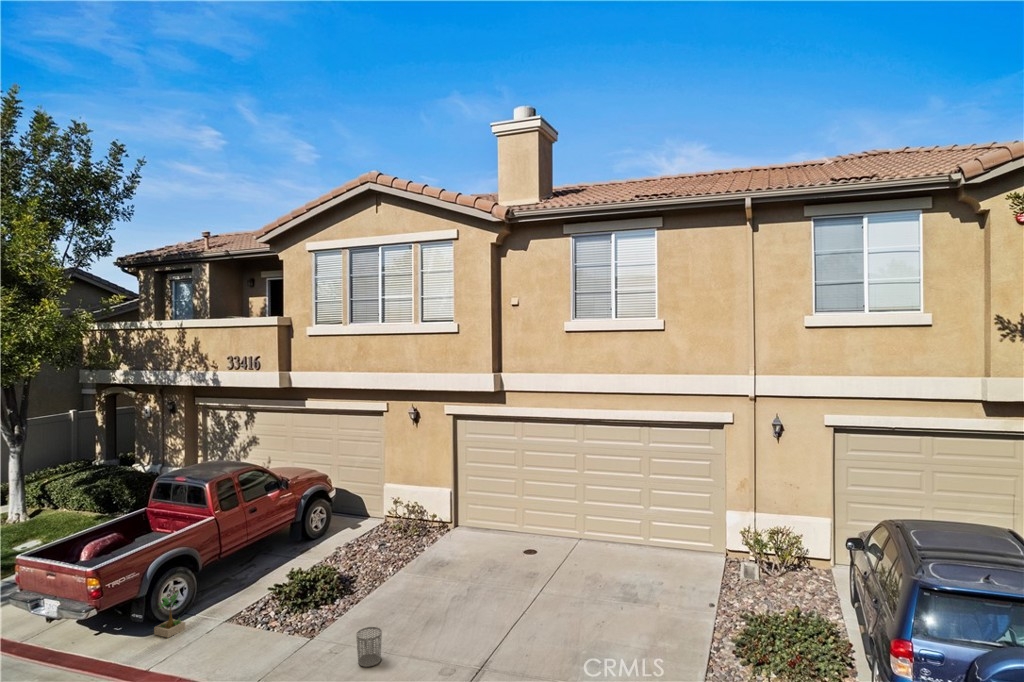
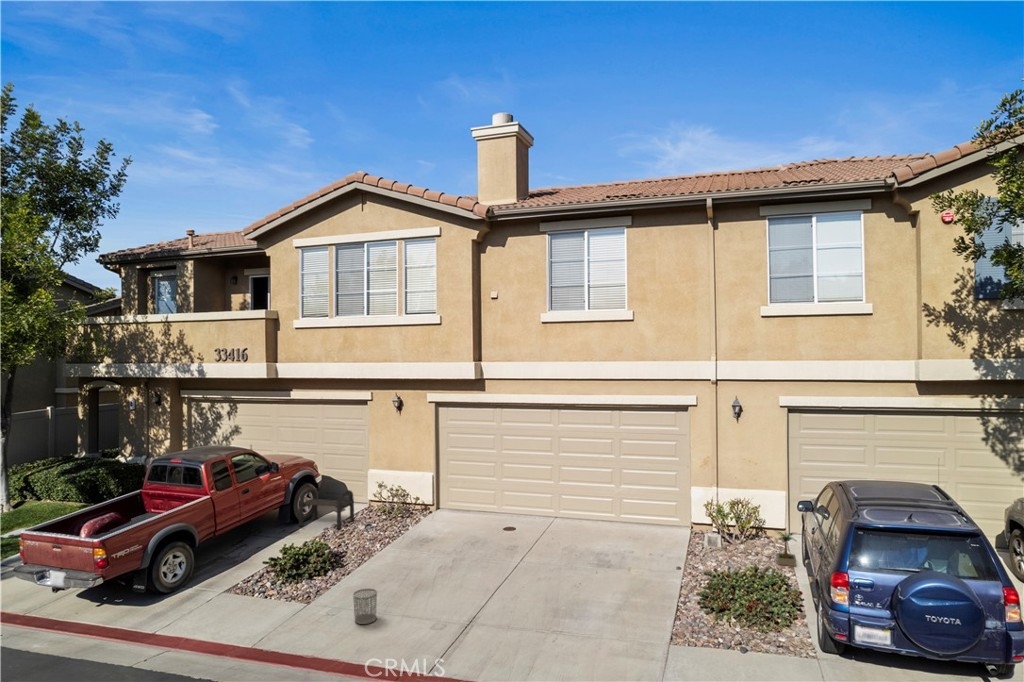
bench: none [311,504,368,549] -> present [299,488,354,529]
potted plant: present [154,594,185,638] -> present [777,532,796,566]

